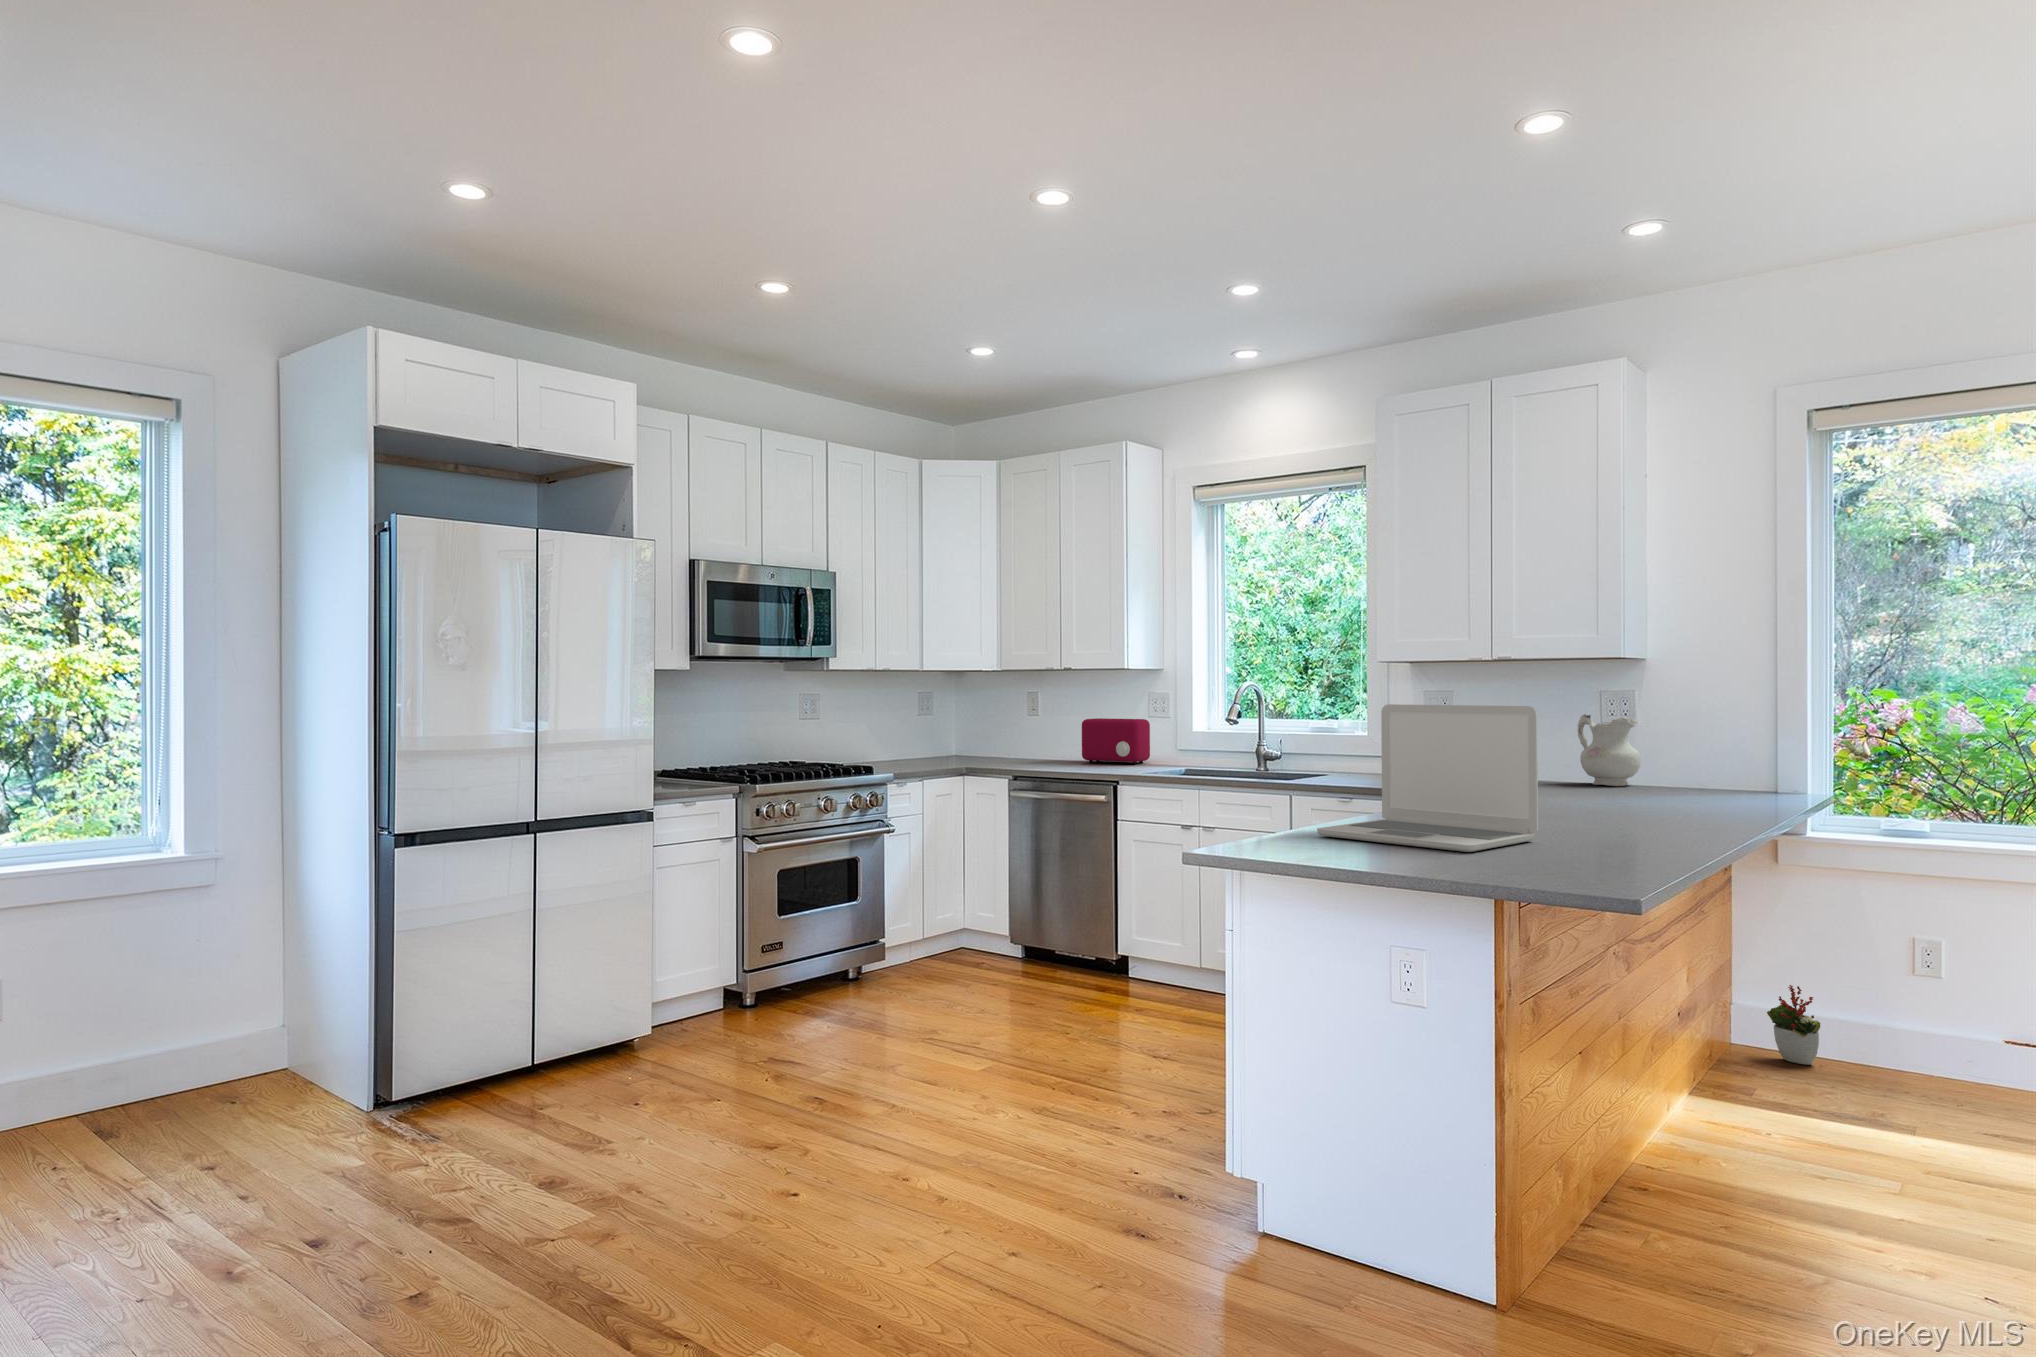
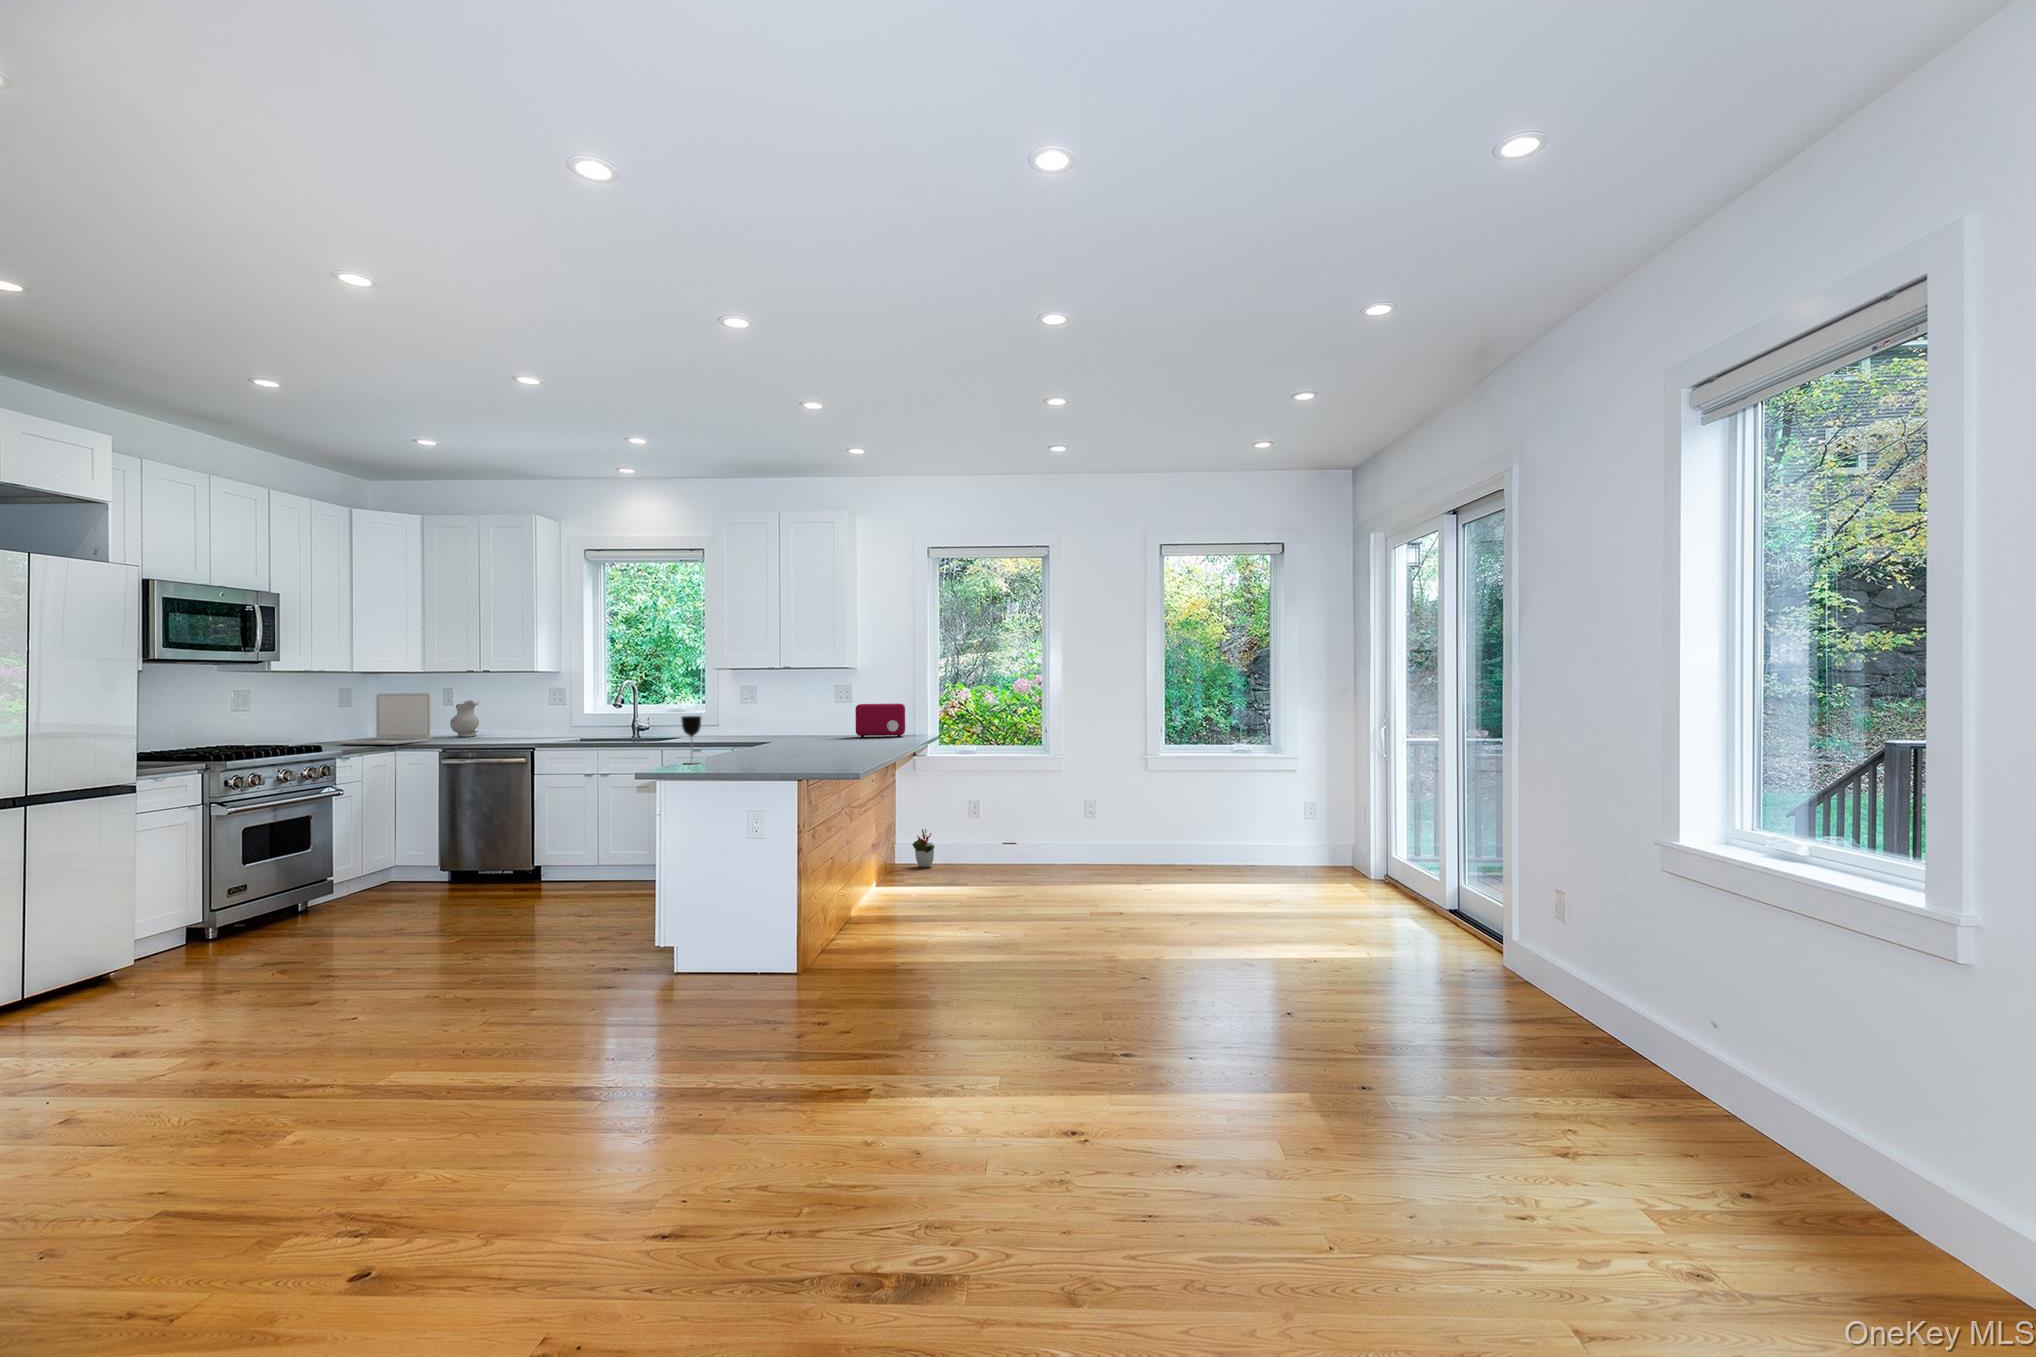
laptop: present [1317,704,1538,852] -> present [337,693,431,745]
ceramic pitcher: present [1578,714,1641,786] -> present [450,700,479,737]
toaster: present [1082,718,1150,764] -> present [855,704,905,737]
wine glass: none [1264,756,1301,849] -> present [681,716,701,764]

